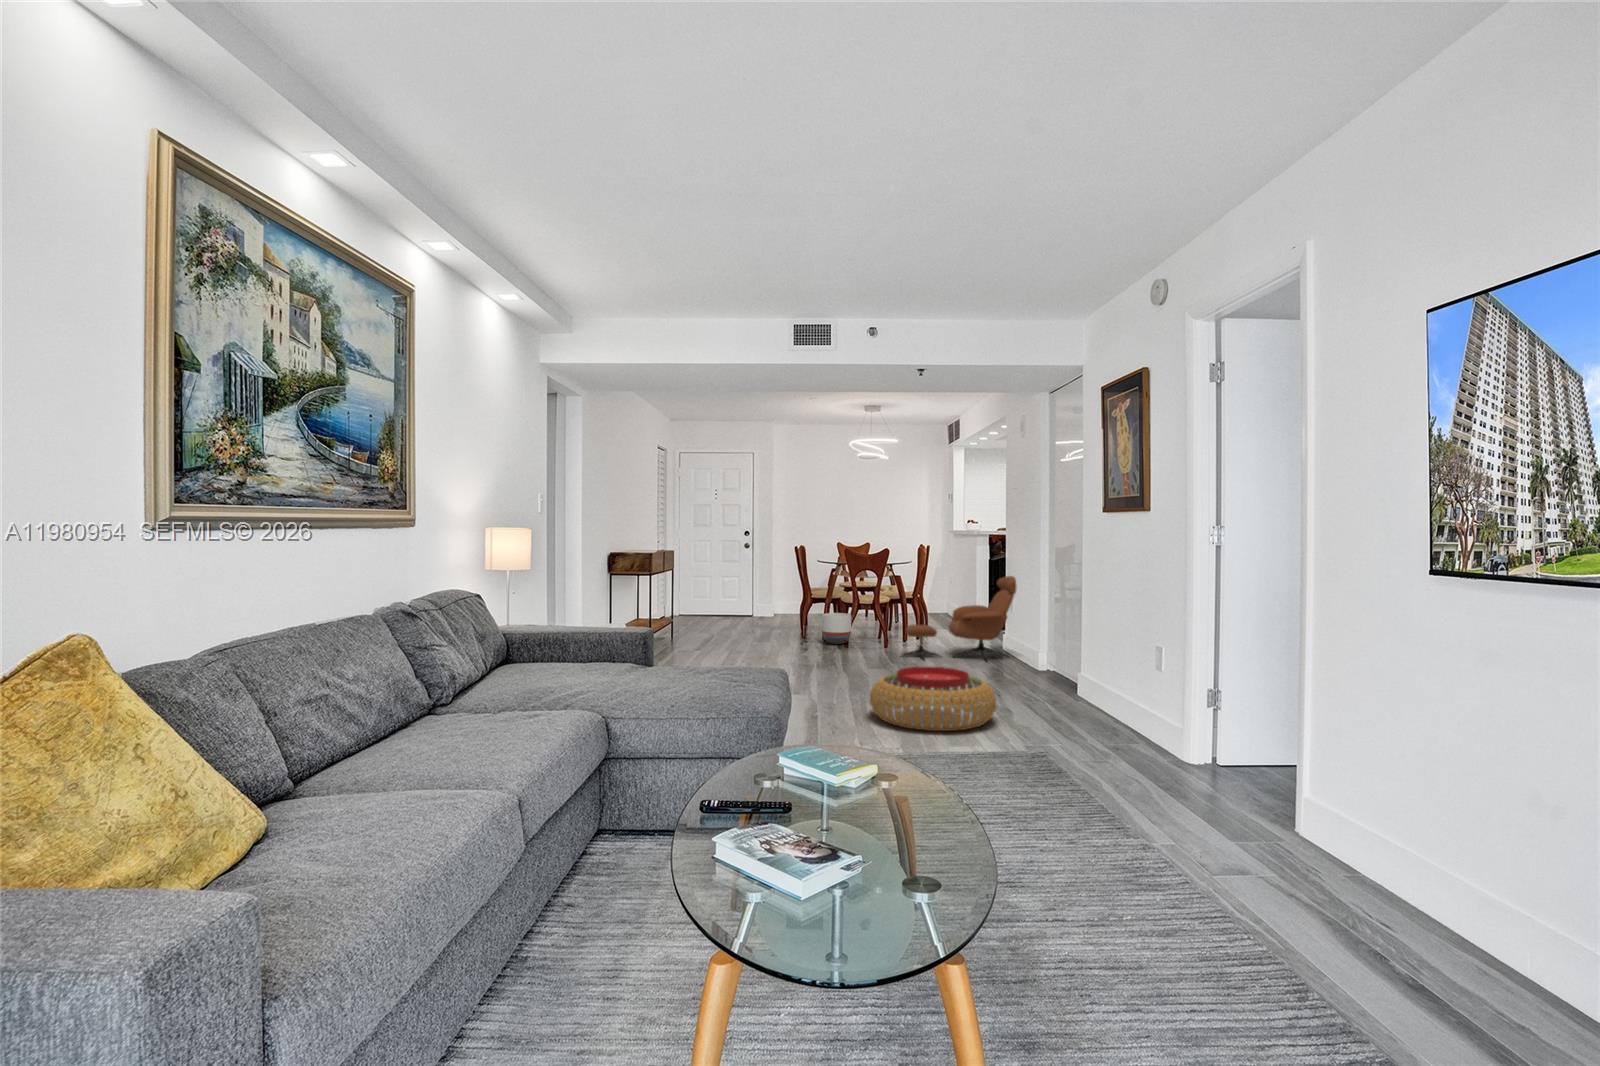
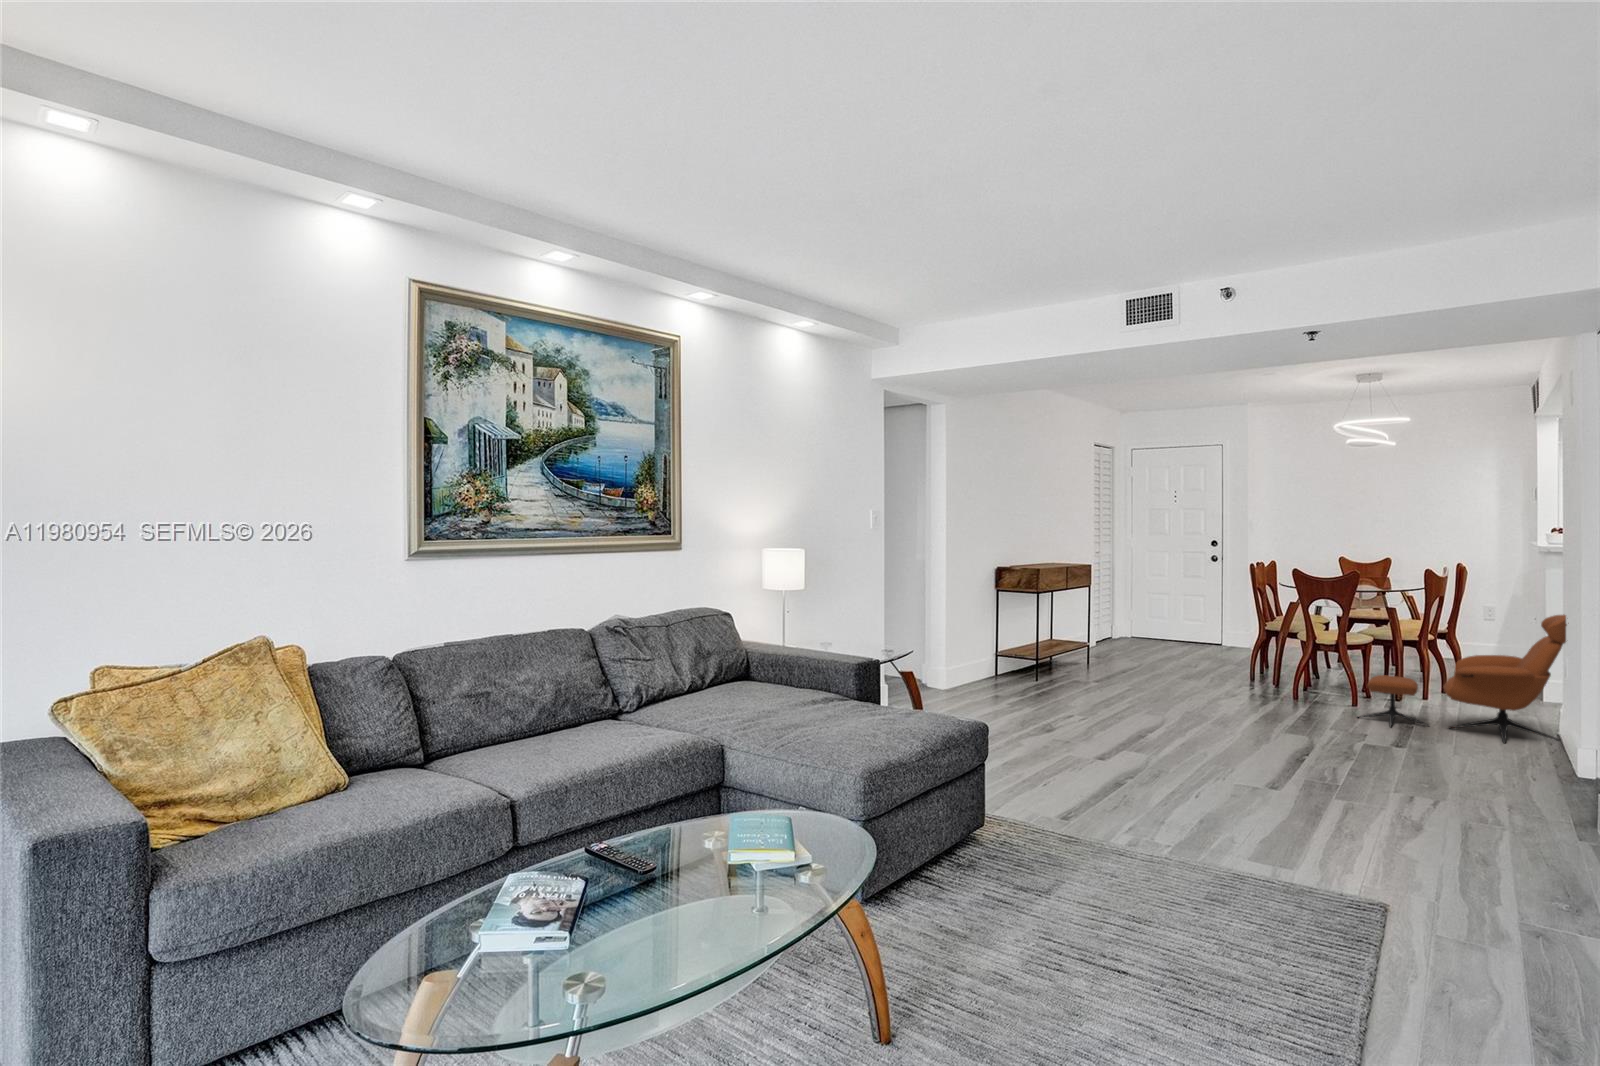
planter: present [822,613,851,644] -> none [1262,649,1306,691]
pouf: present [870,667,996,731] -> none [1184,734,1381,833]

